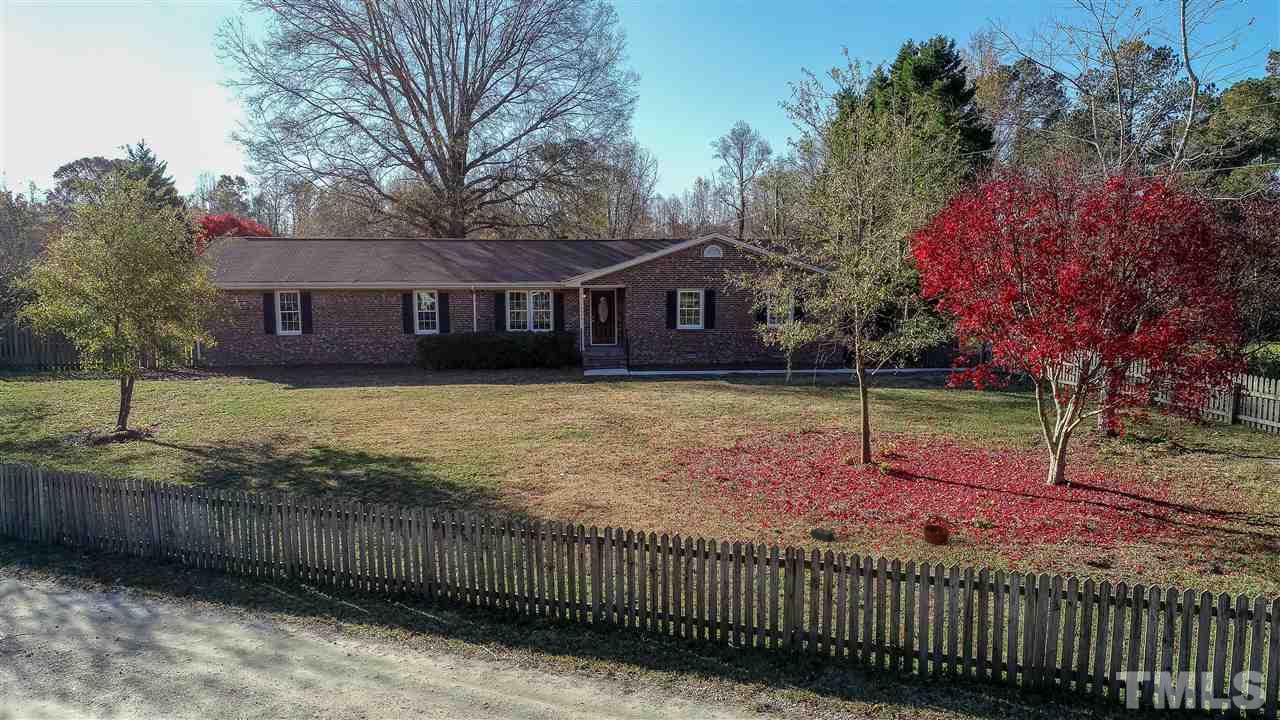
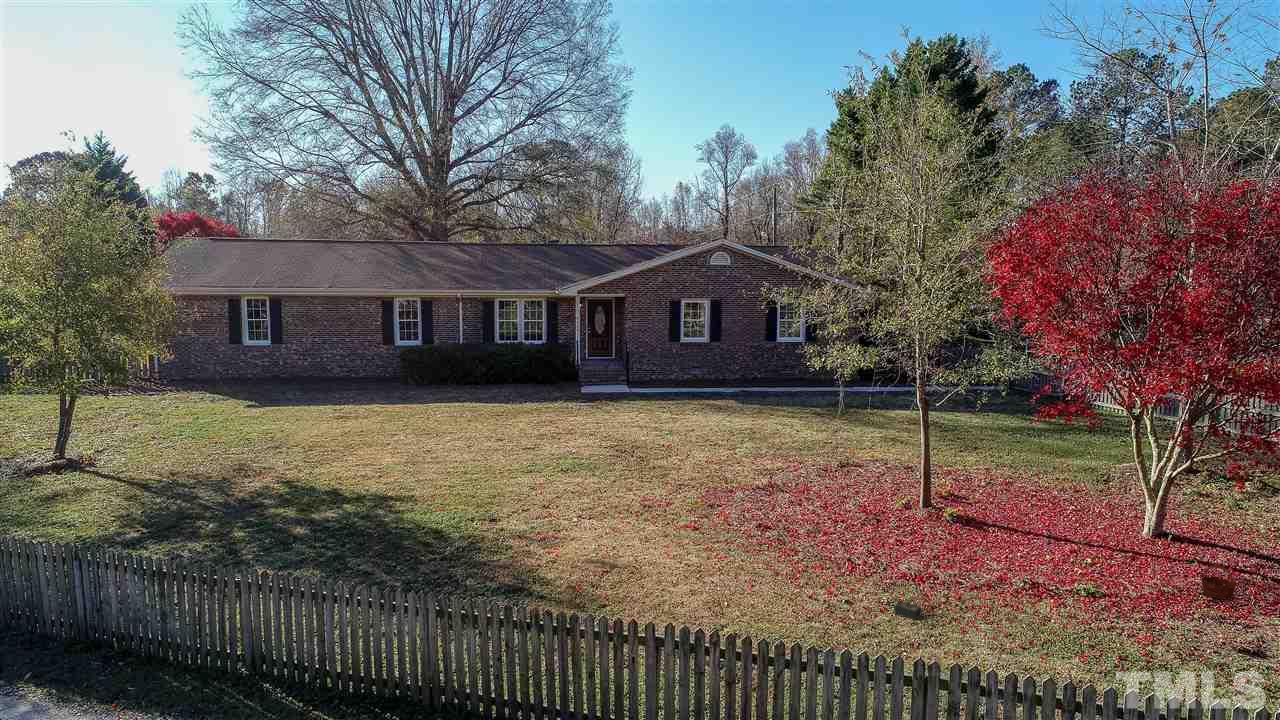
basket: present [924,515,950,545] -> present [1201,565,1236,600]

